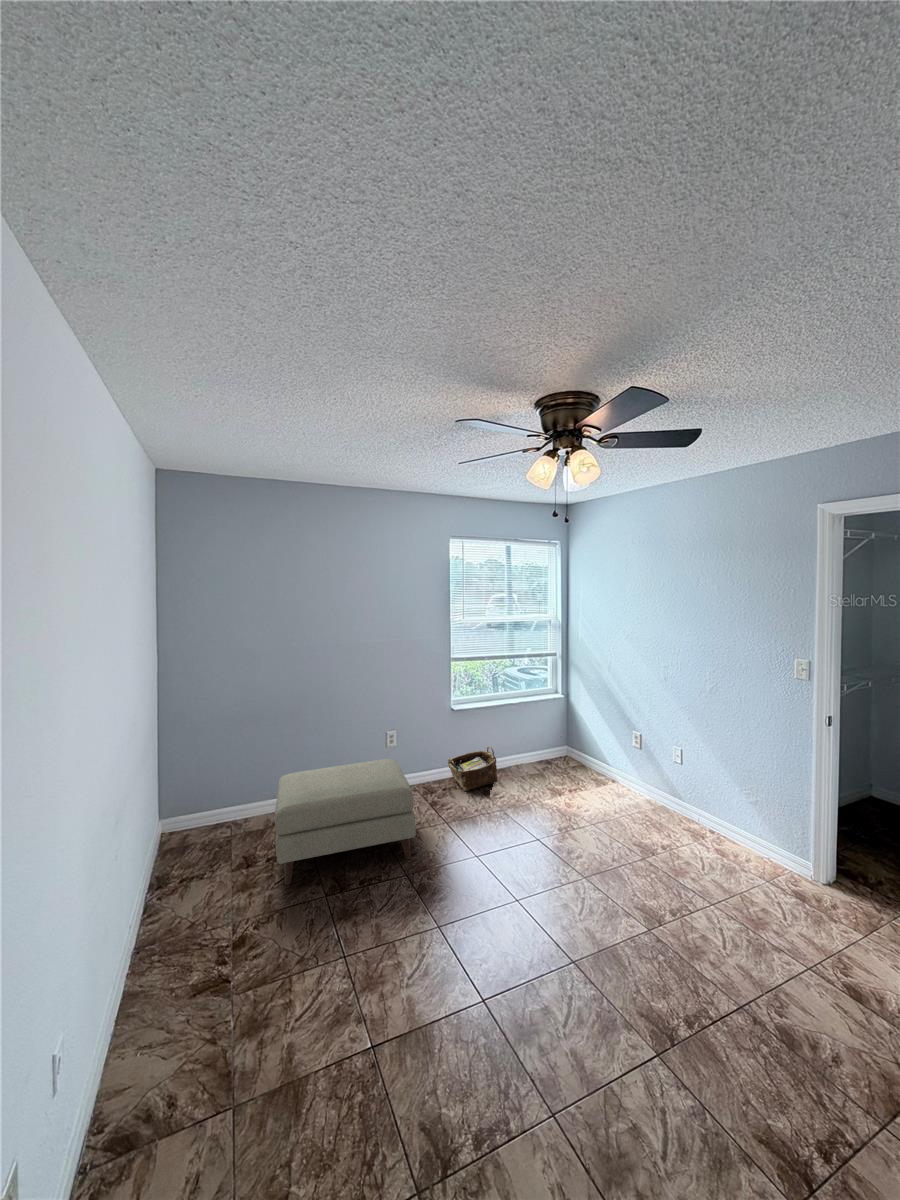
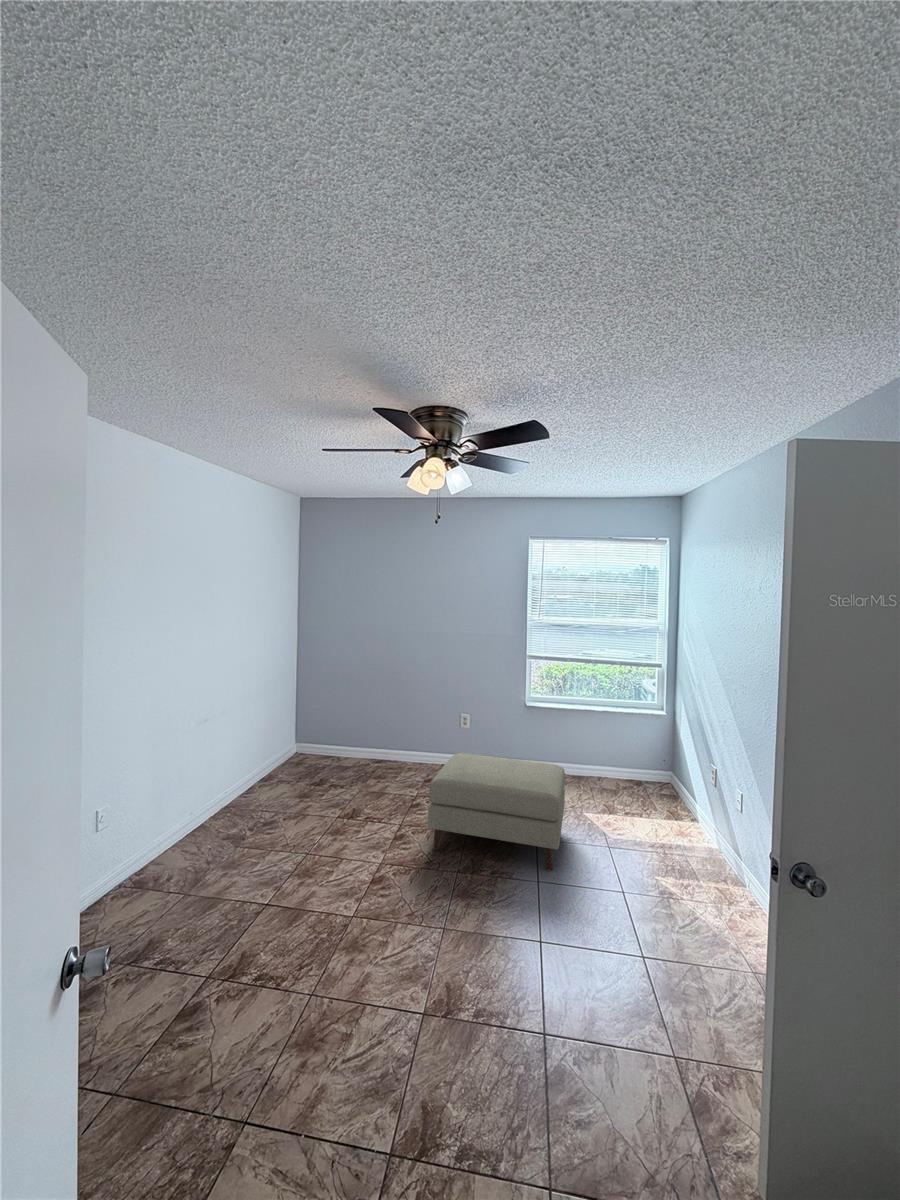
woven basket: present [448,746,498,791] -> none [634,784,695,828]

